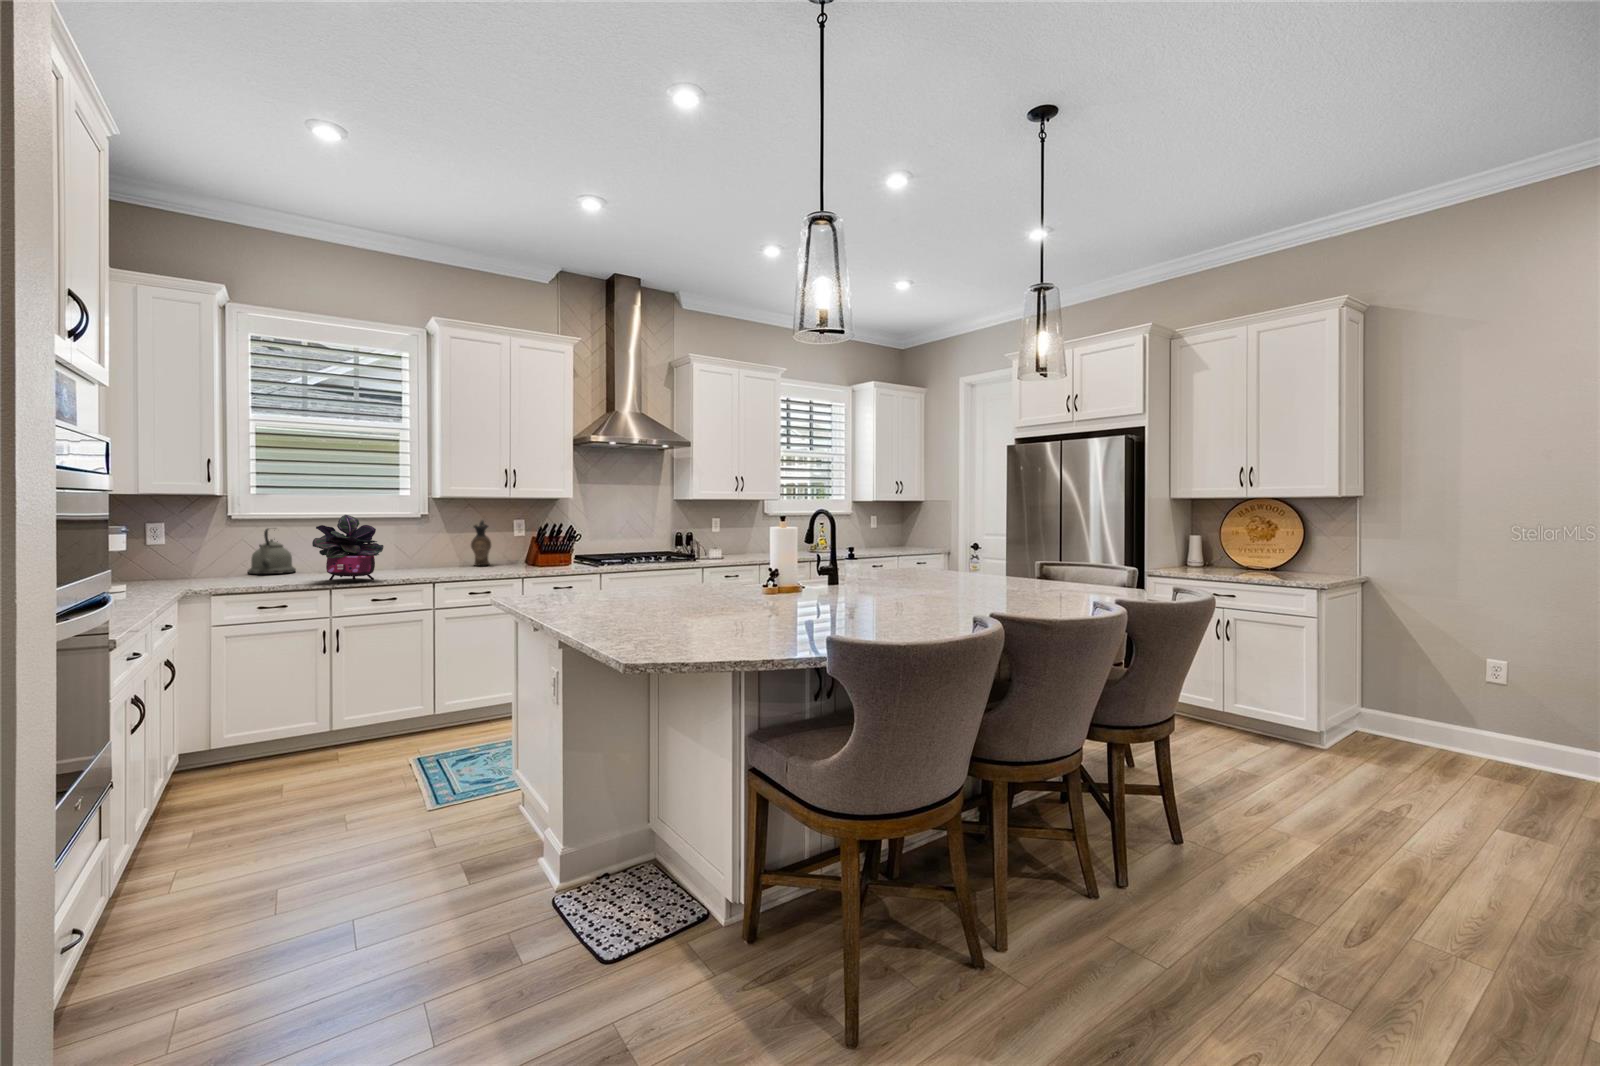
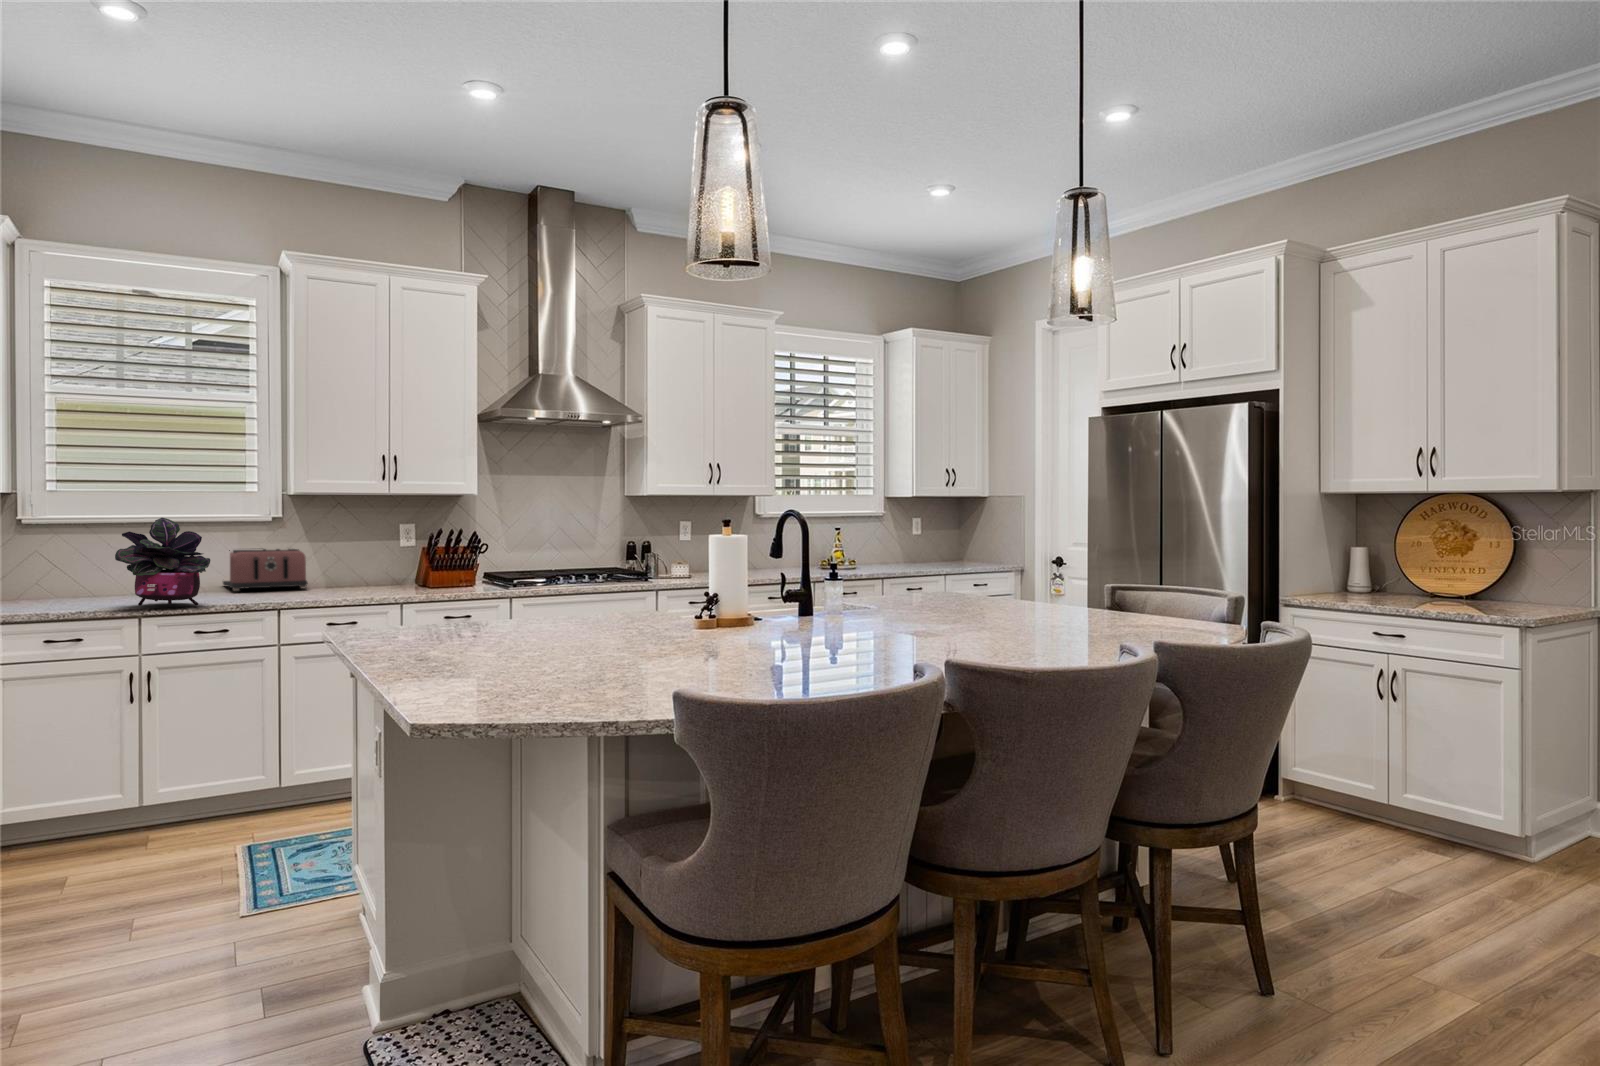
ceramic pitcher: present [471,520,491,566] -> none [339,523,367,586]
kettle: present [248,529,296,574] -> none [40,535,104,597]
toaster: none [383,538,449,570] -> present [223,549,307,591]

